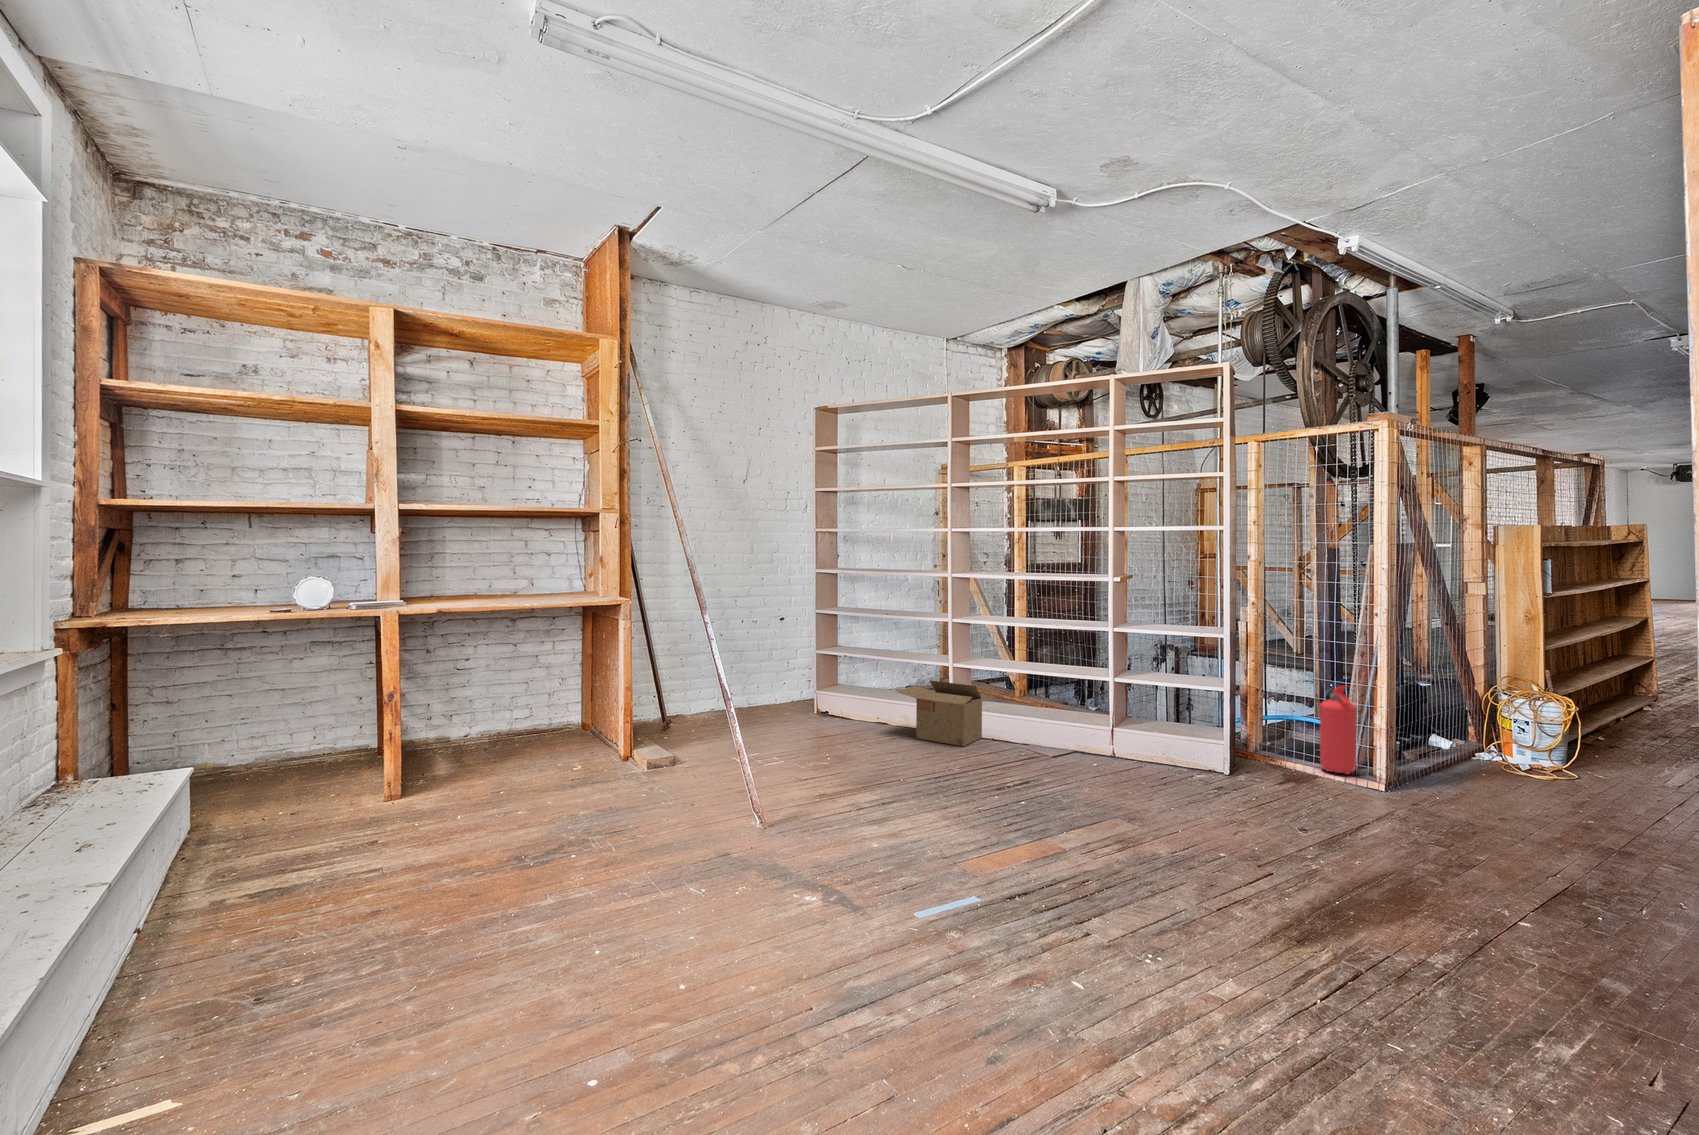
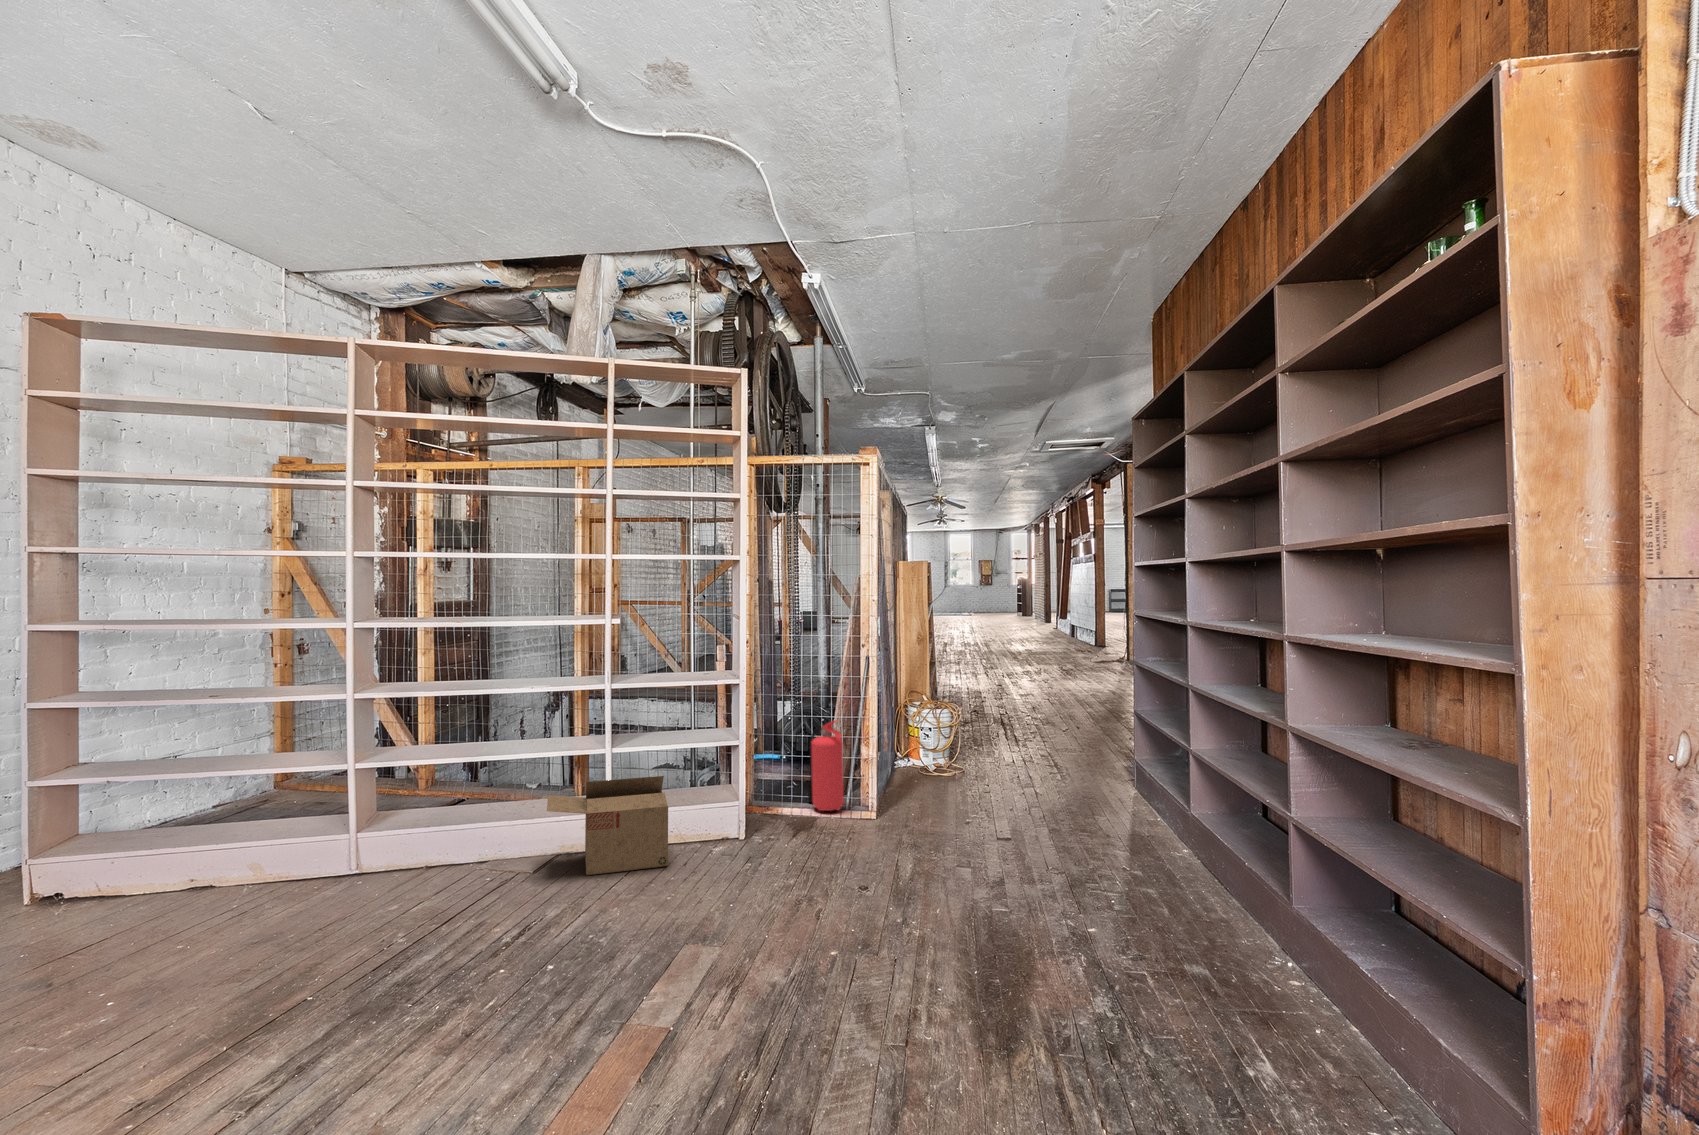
cardboard box: present [897,681,982,746] -> present [547,776,668,875]

